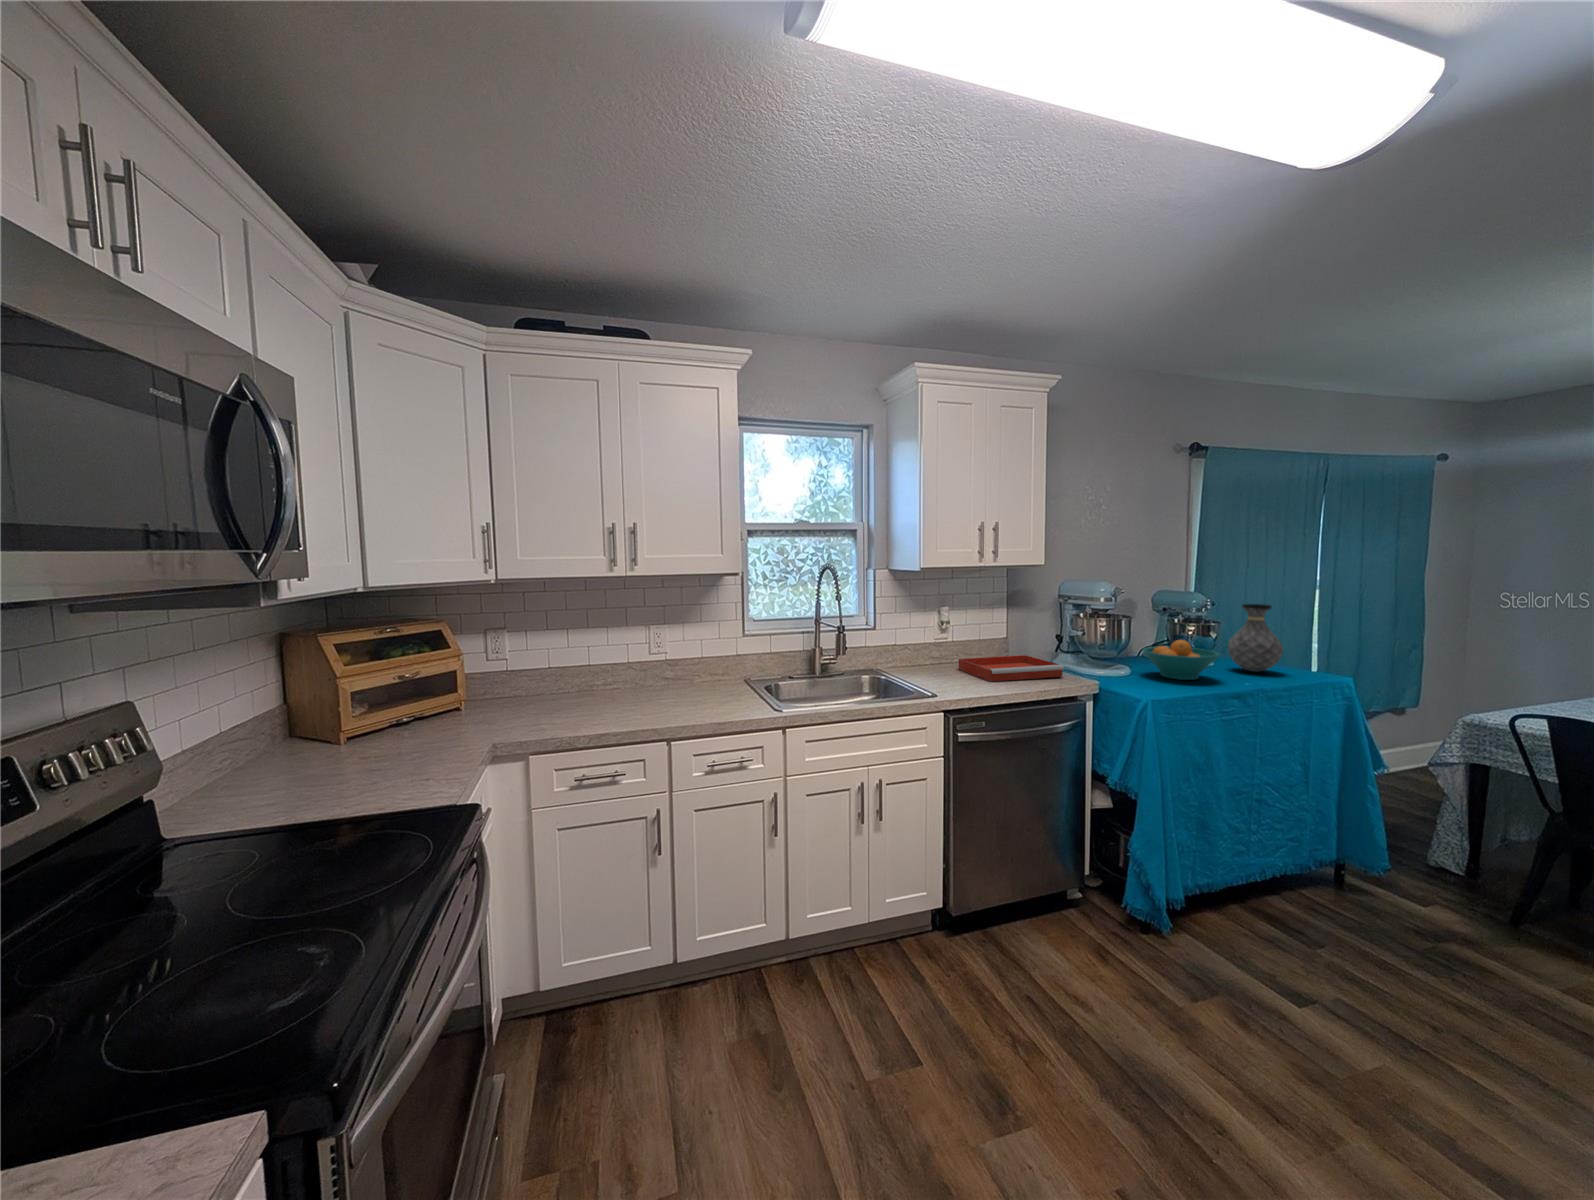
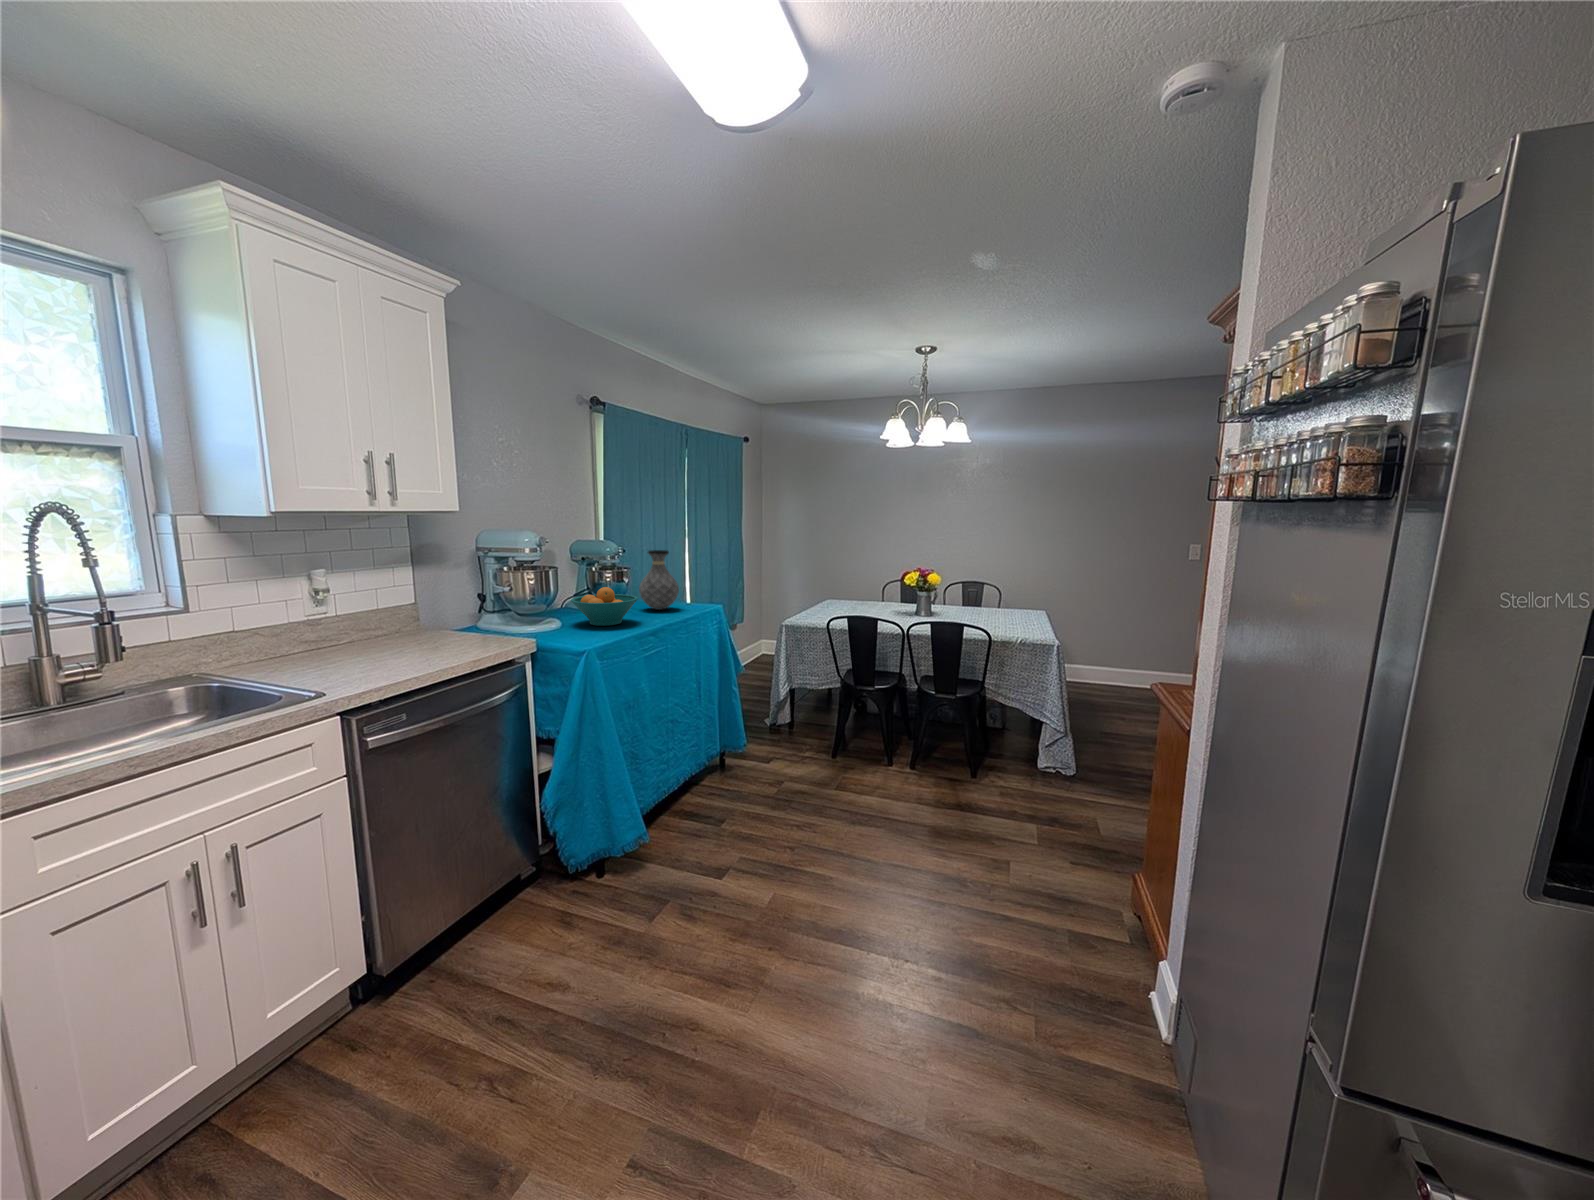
tray: present [959,655,1064,681] -> none [350,621,495,660]

